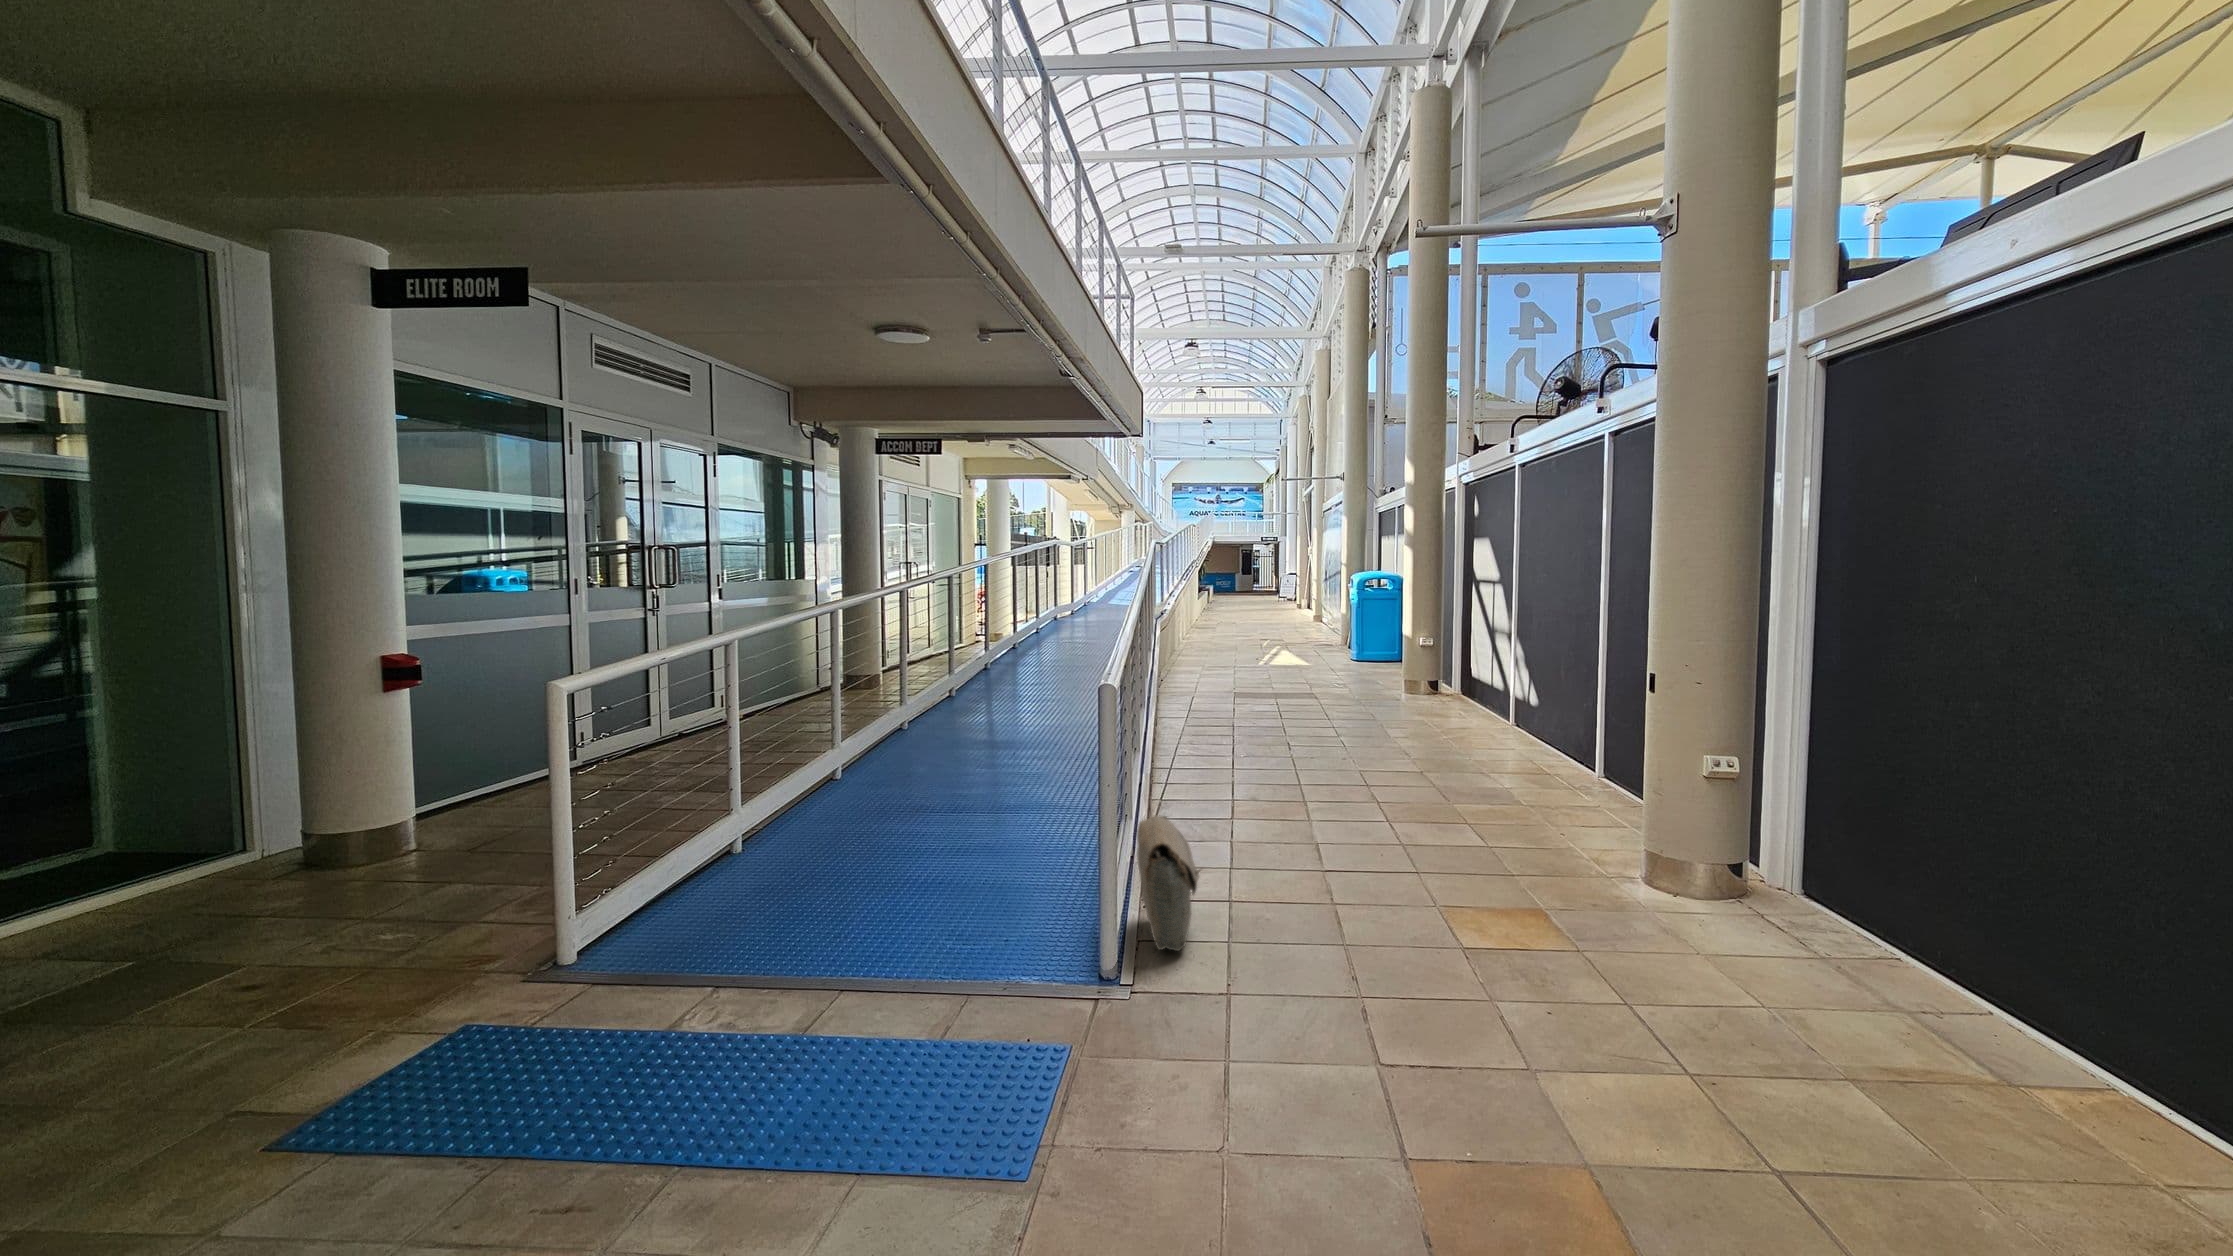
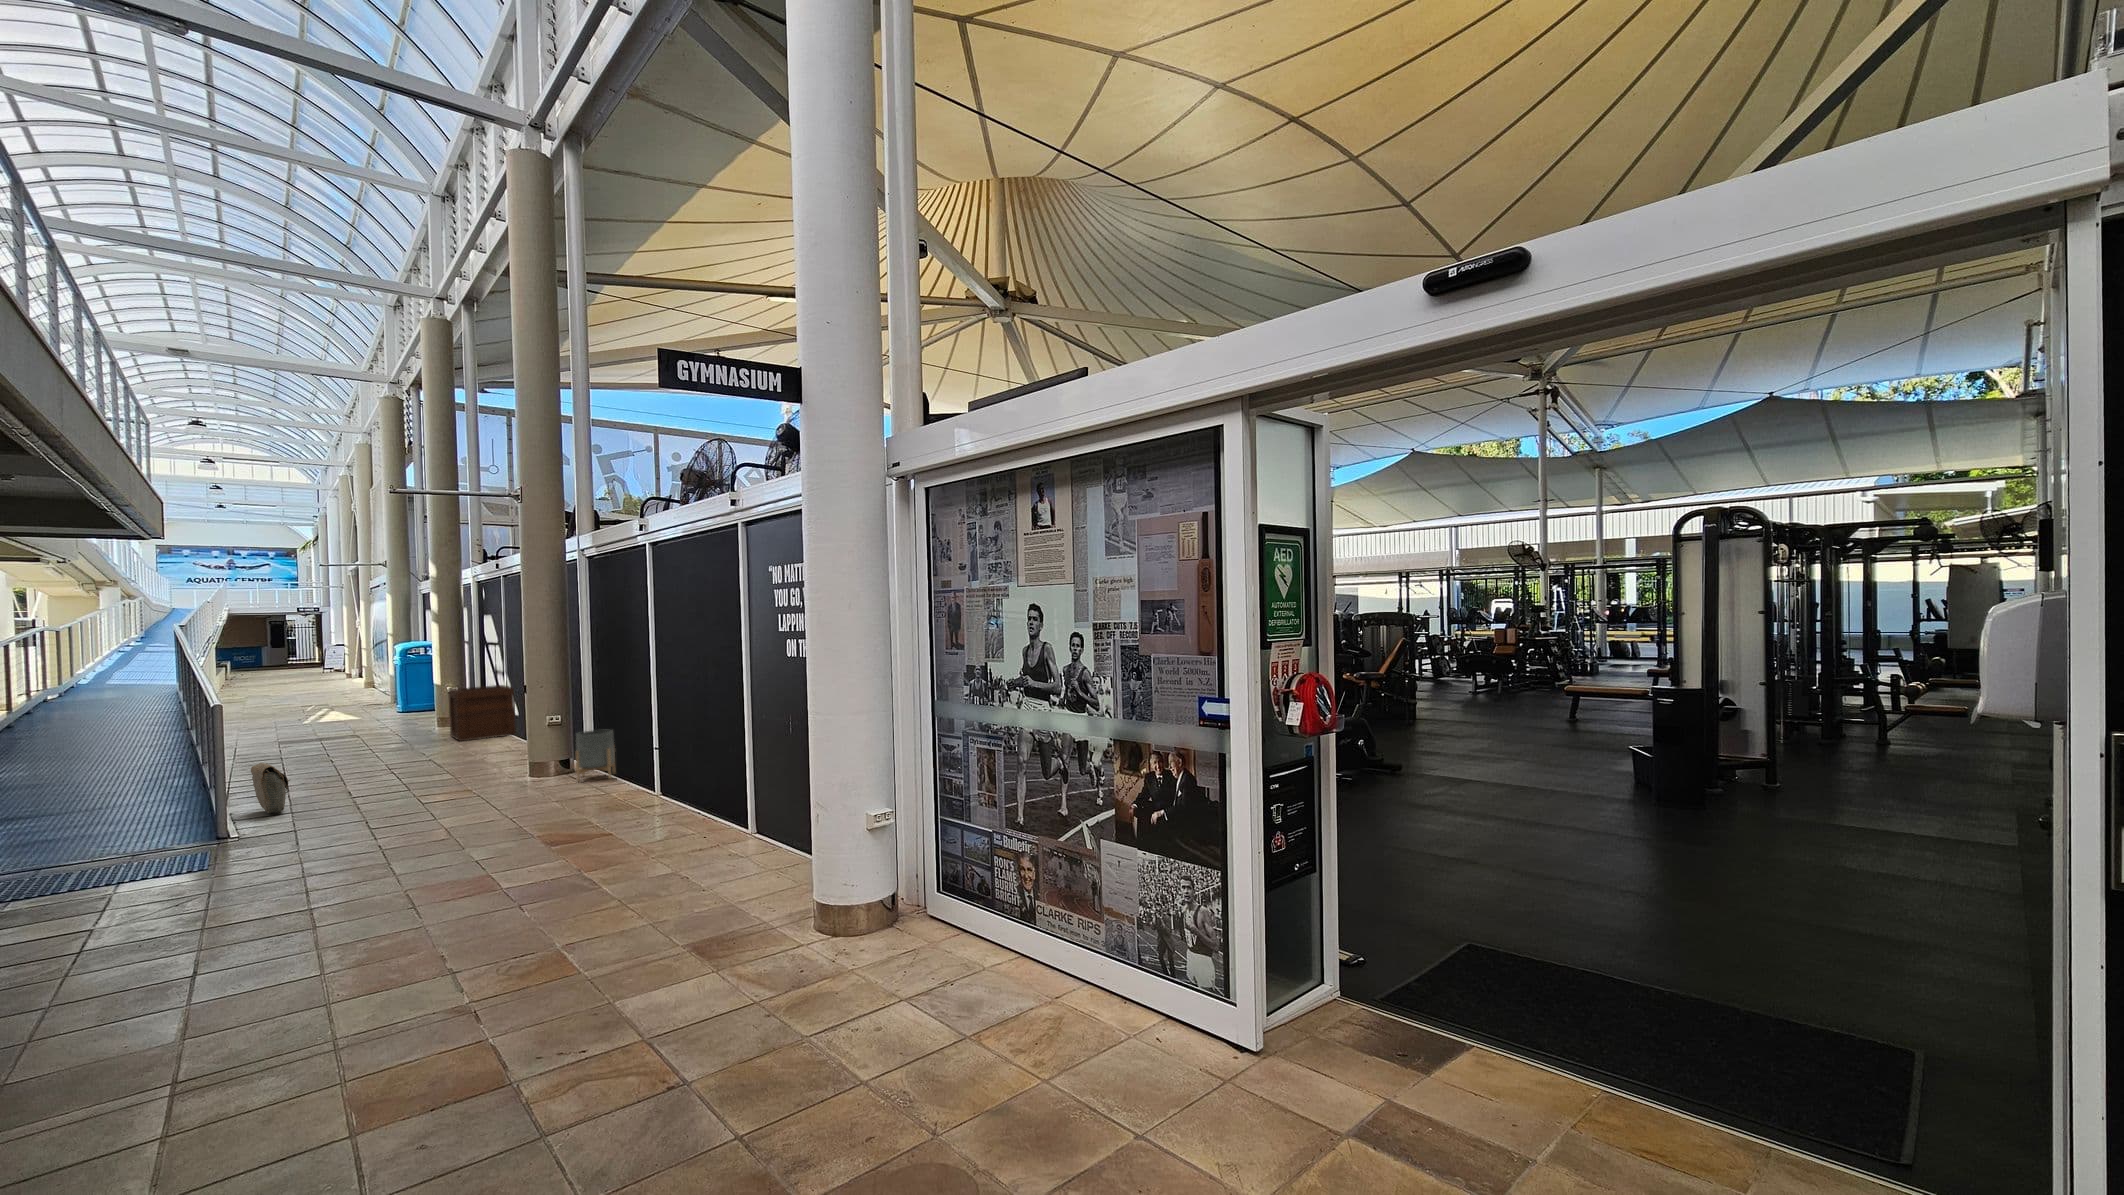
wooden crate: none [1437,653,1547,750] -> present [448,685,516,741]
planter: none [1916,889,2092,1108] -> present [576,730,615,782]

